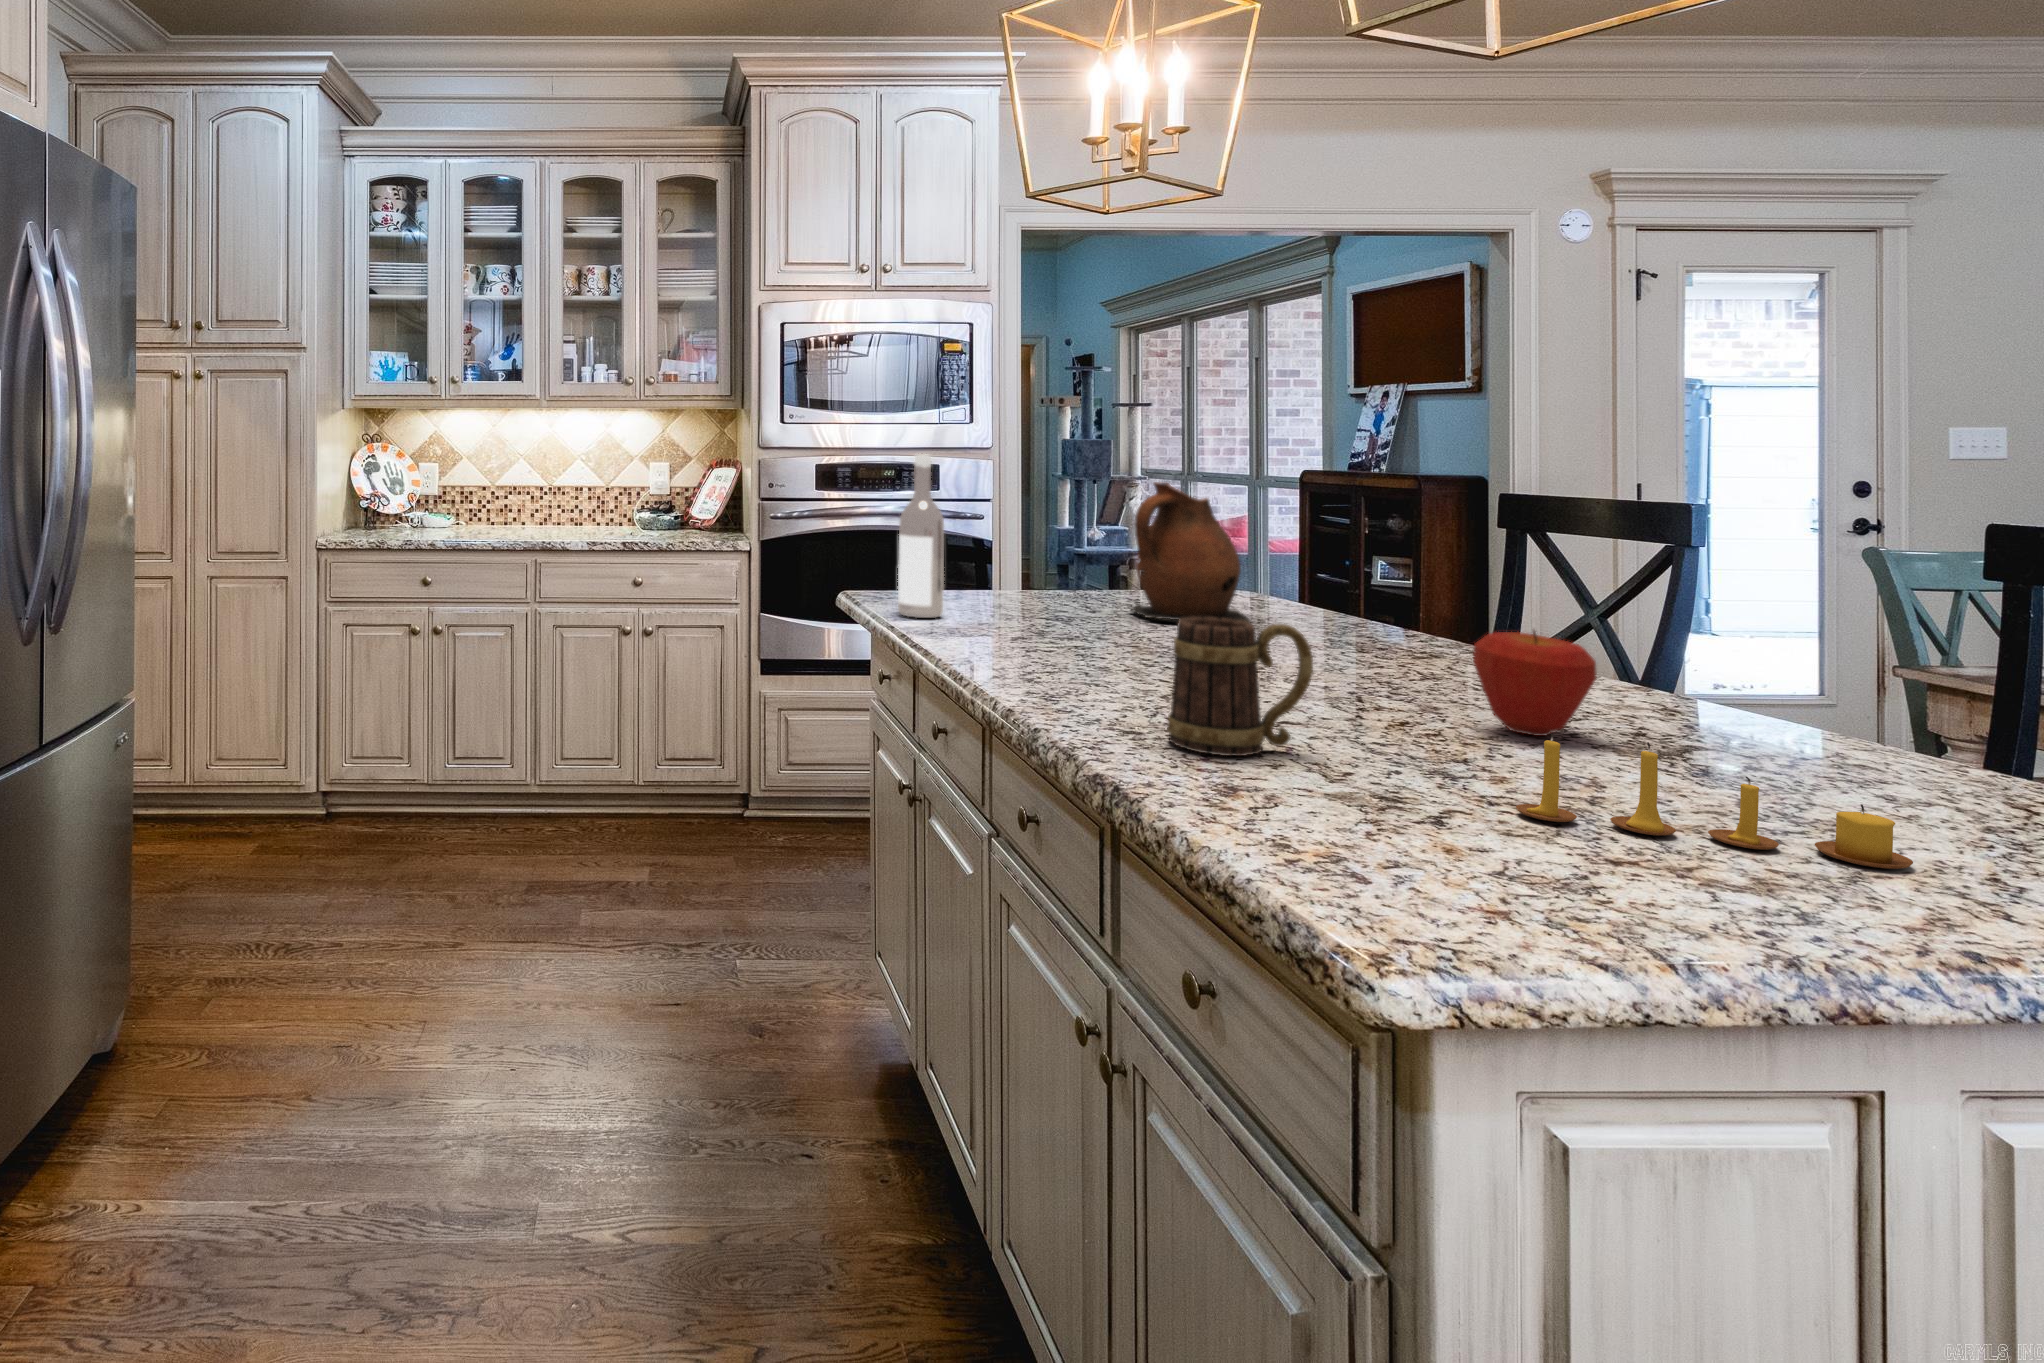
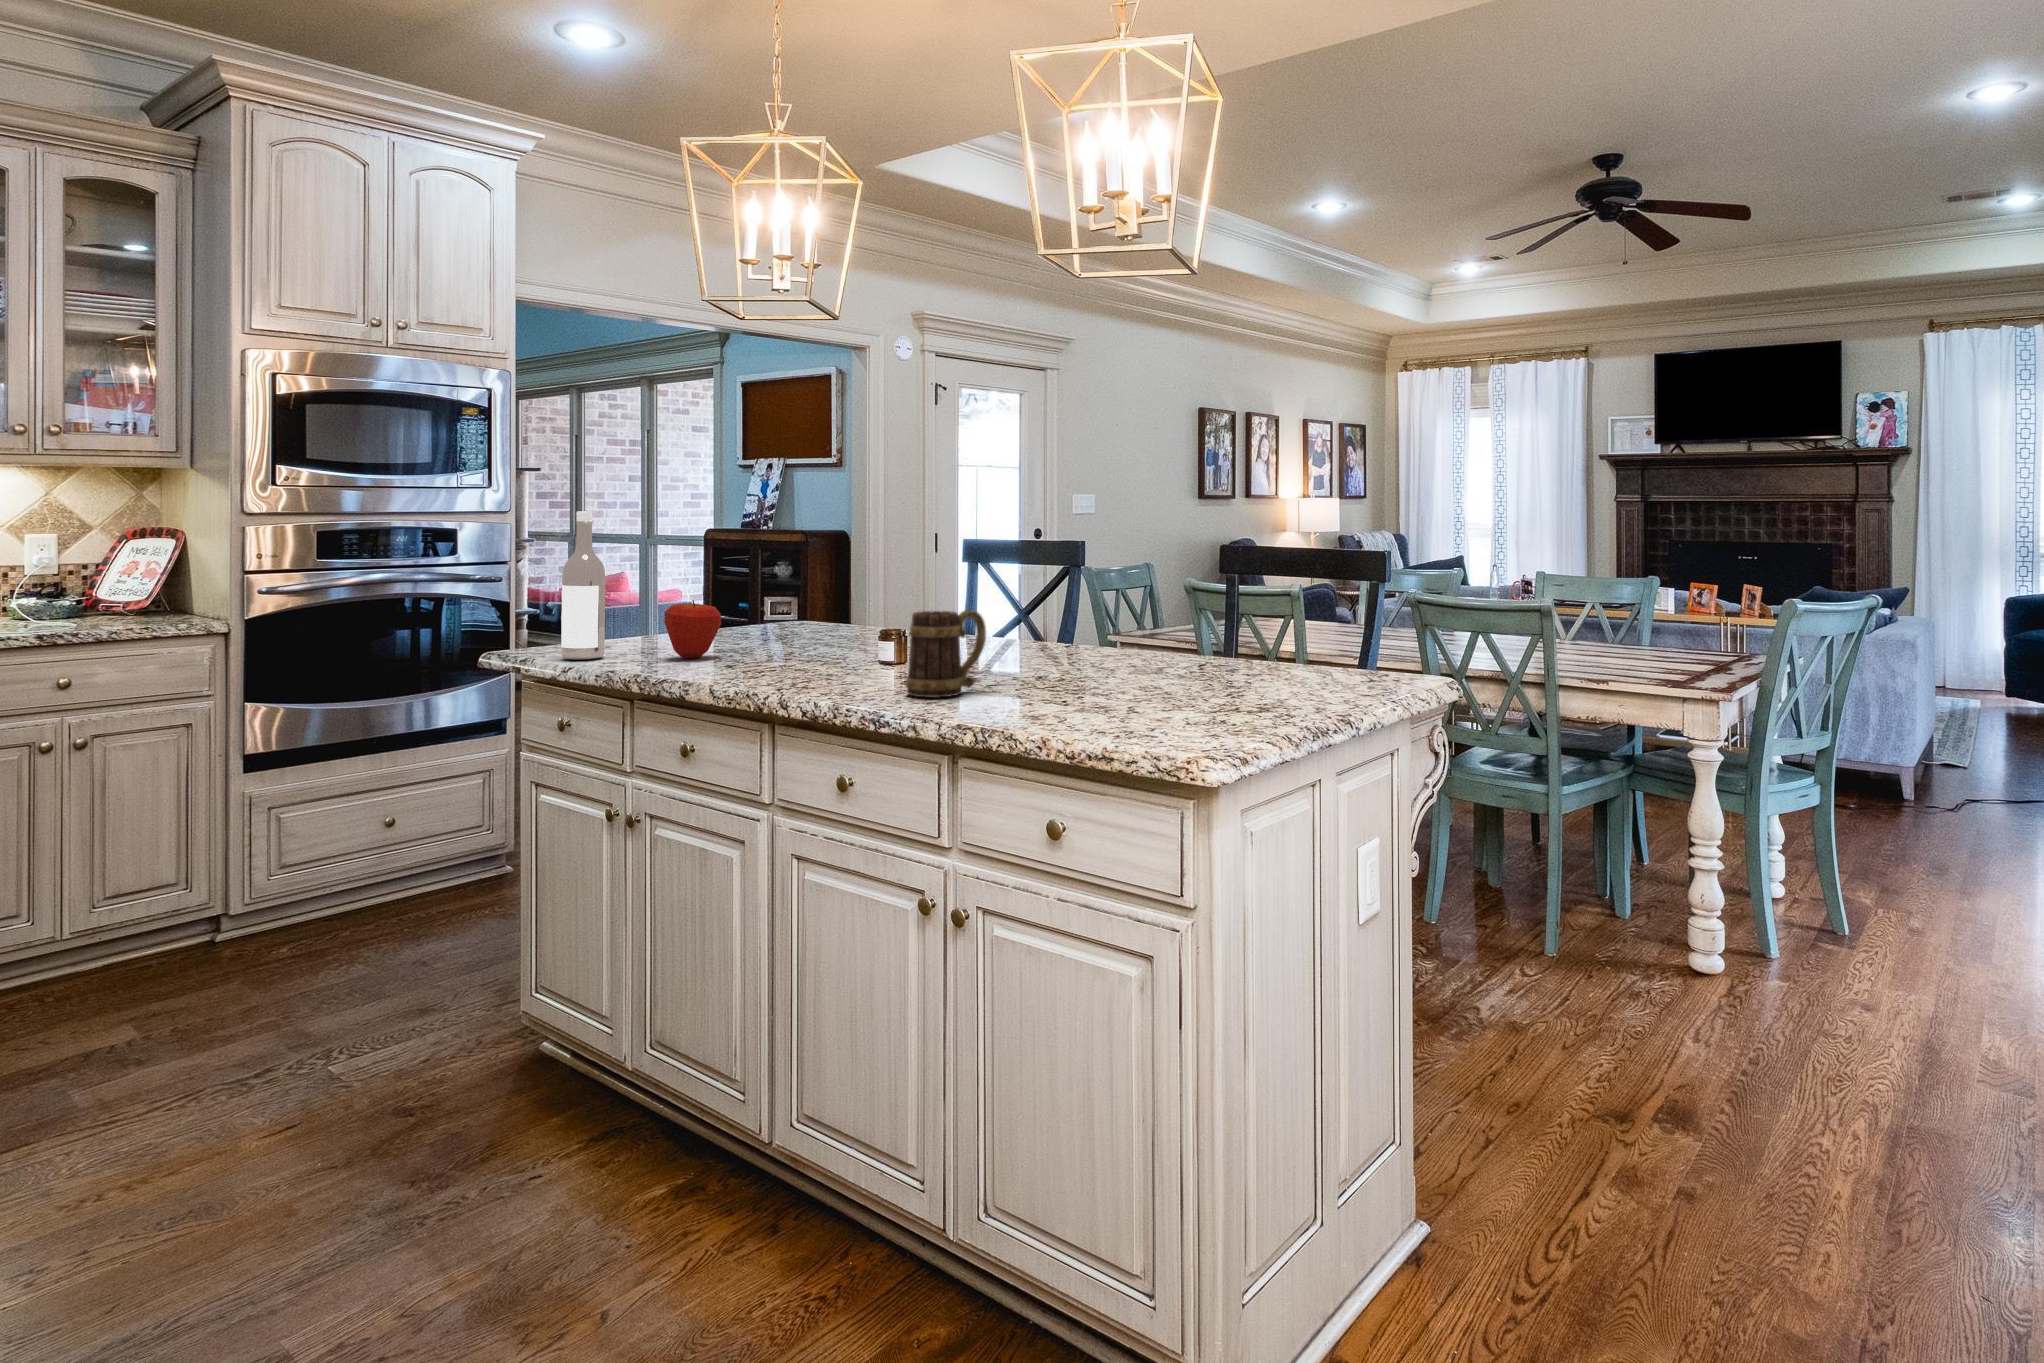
ceramic pitcher: present [1133,482,1252,623] -> none [733,532,833,640]
apple: present [1473,630,1597,736] -> present [664,600,721,658]
candle: present [1516,732,1913,869] -> none [1101,647,1239,695]

